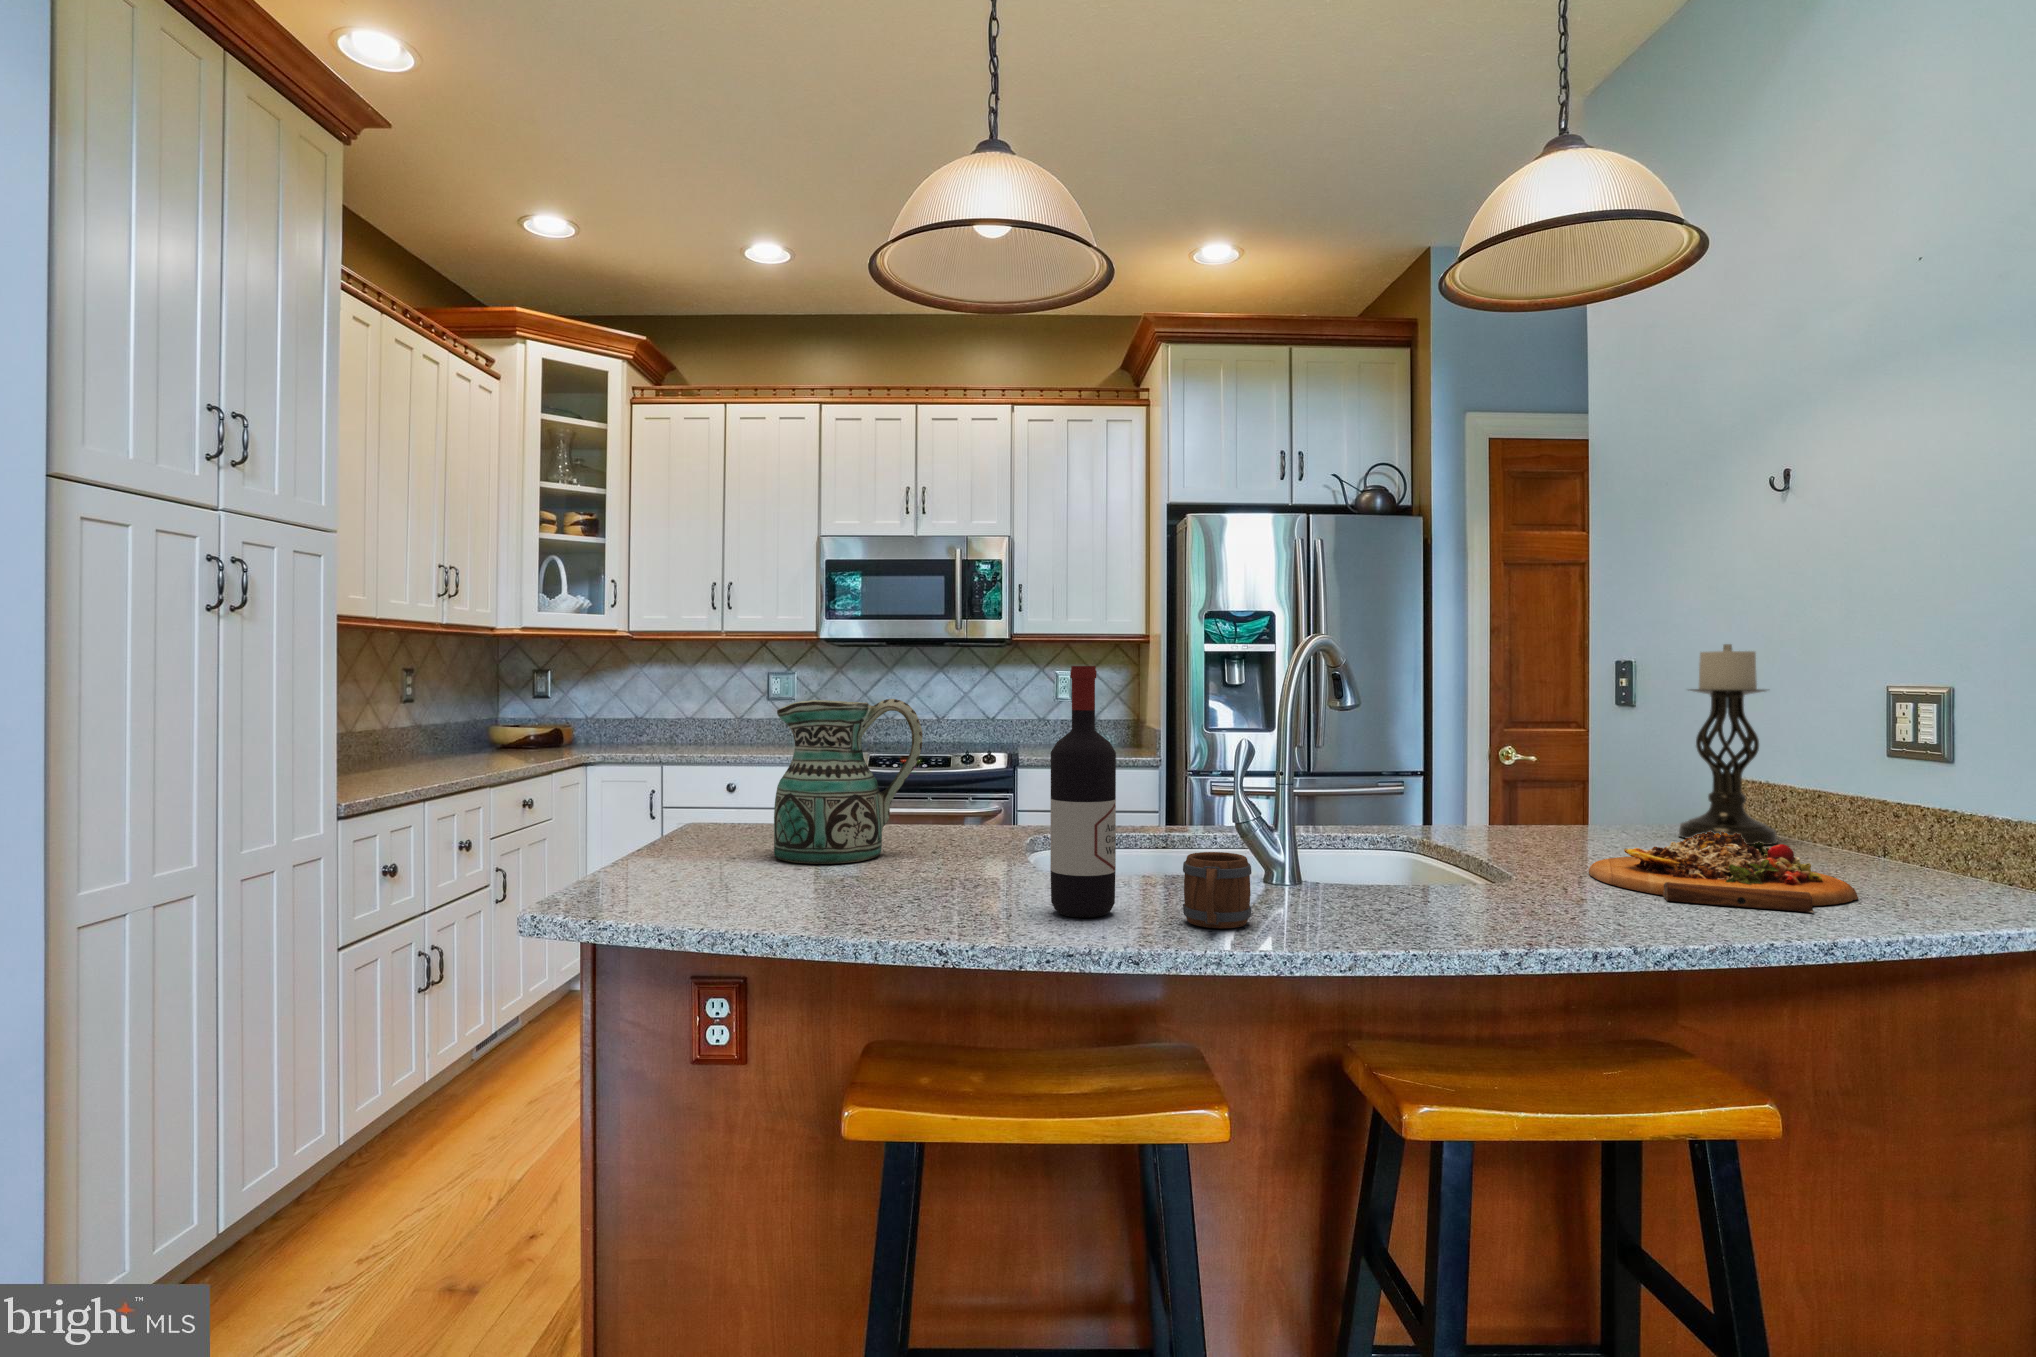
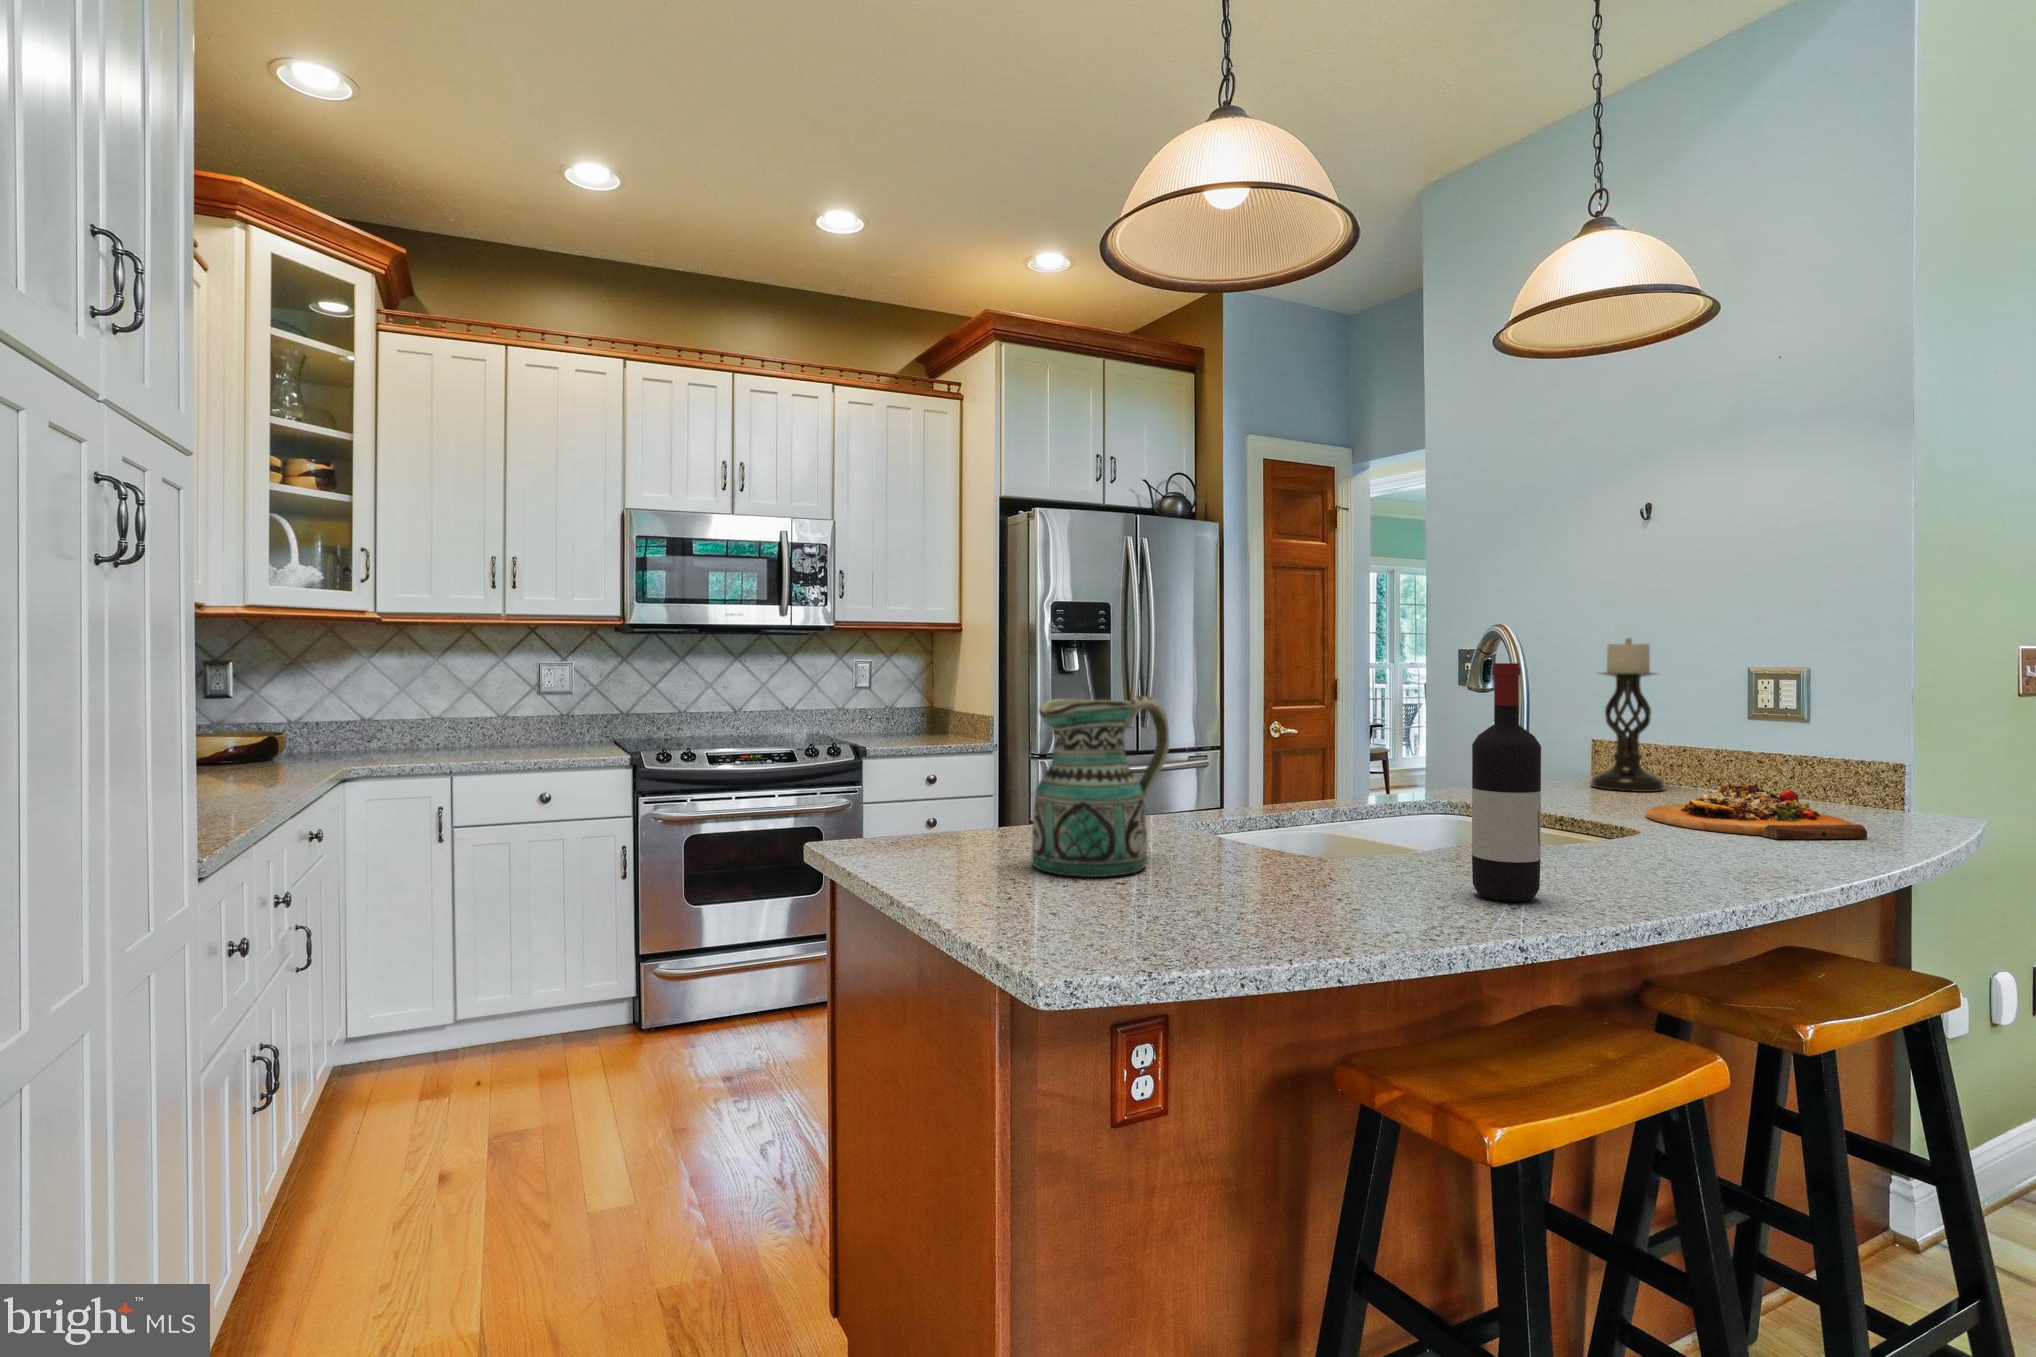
mug: present [1183,852,1252,928] -> none [1585,829,1670,897]

